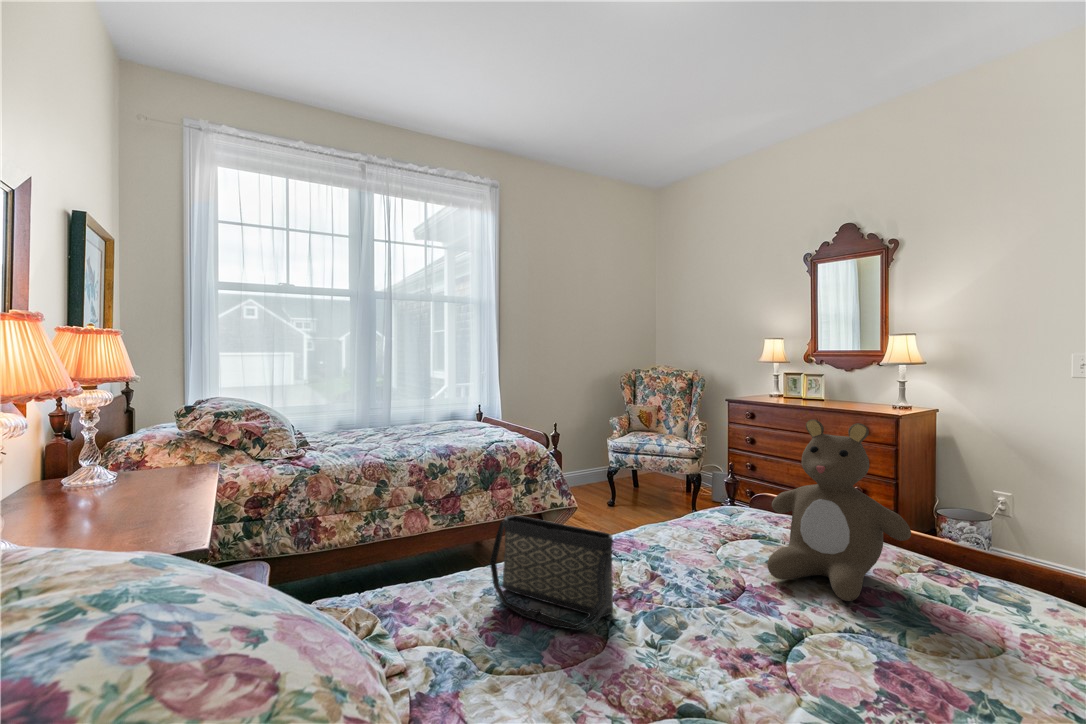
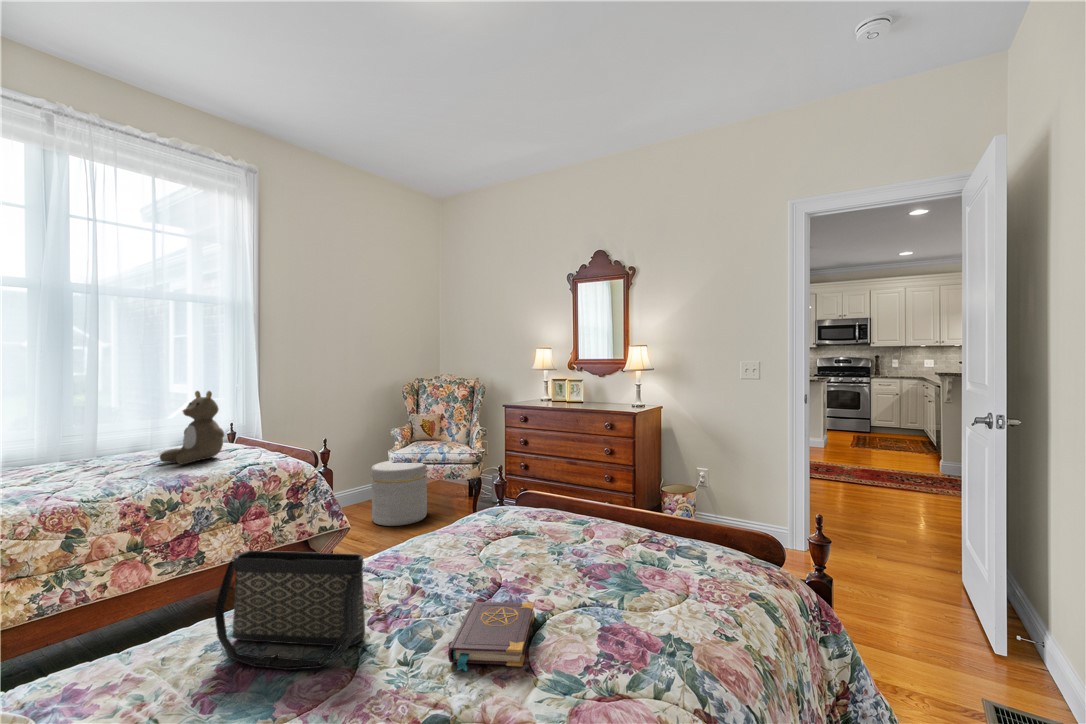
teddy bear: present [767,419,911,601] -> present [160,391,224,464]
ottoman: none [593,448,645,513] -> present [371,460,427,526]
book: none [698,600,790,679] -> present [448,602,535,671]

